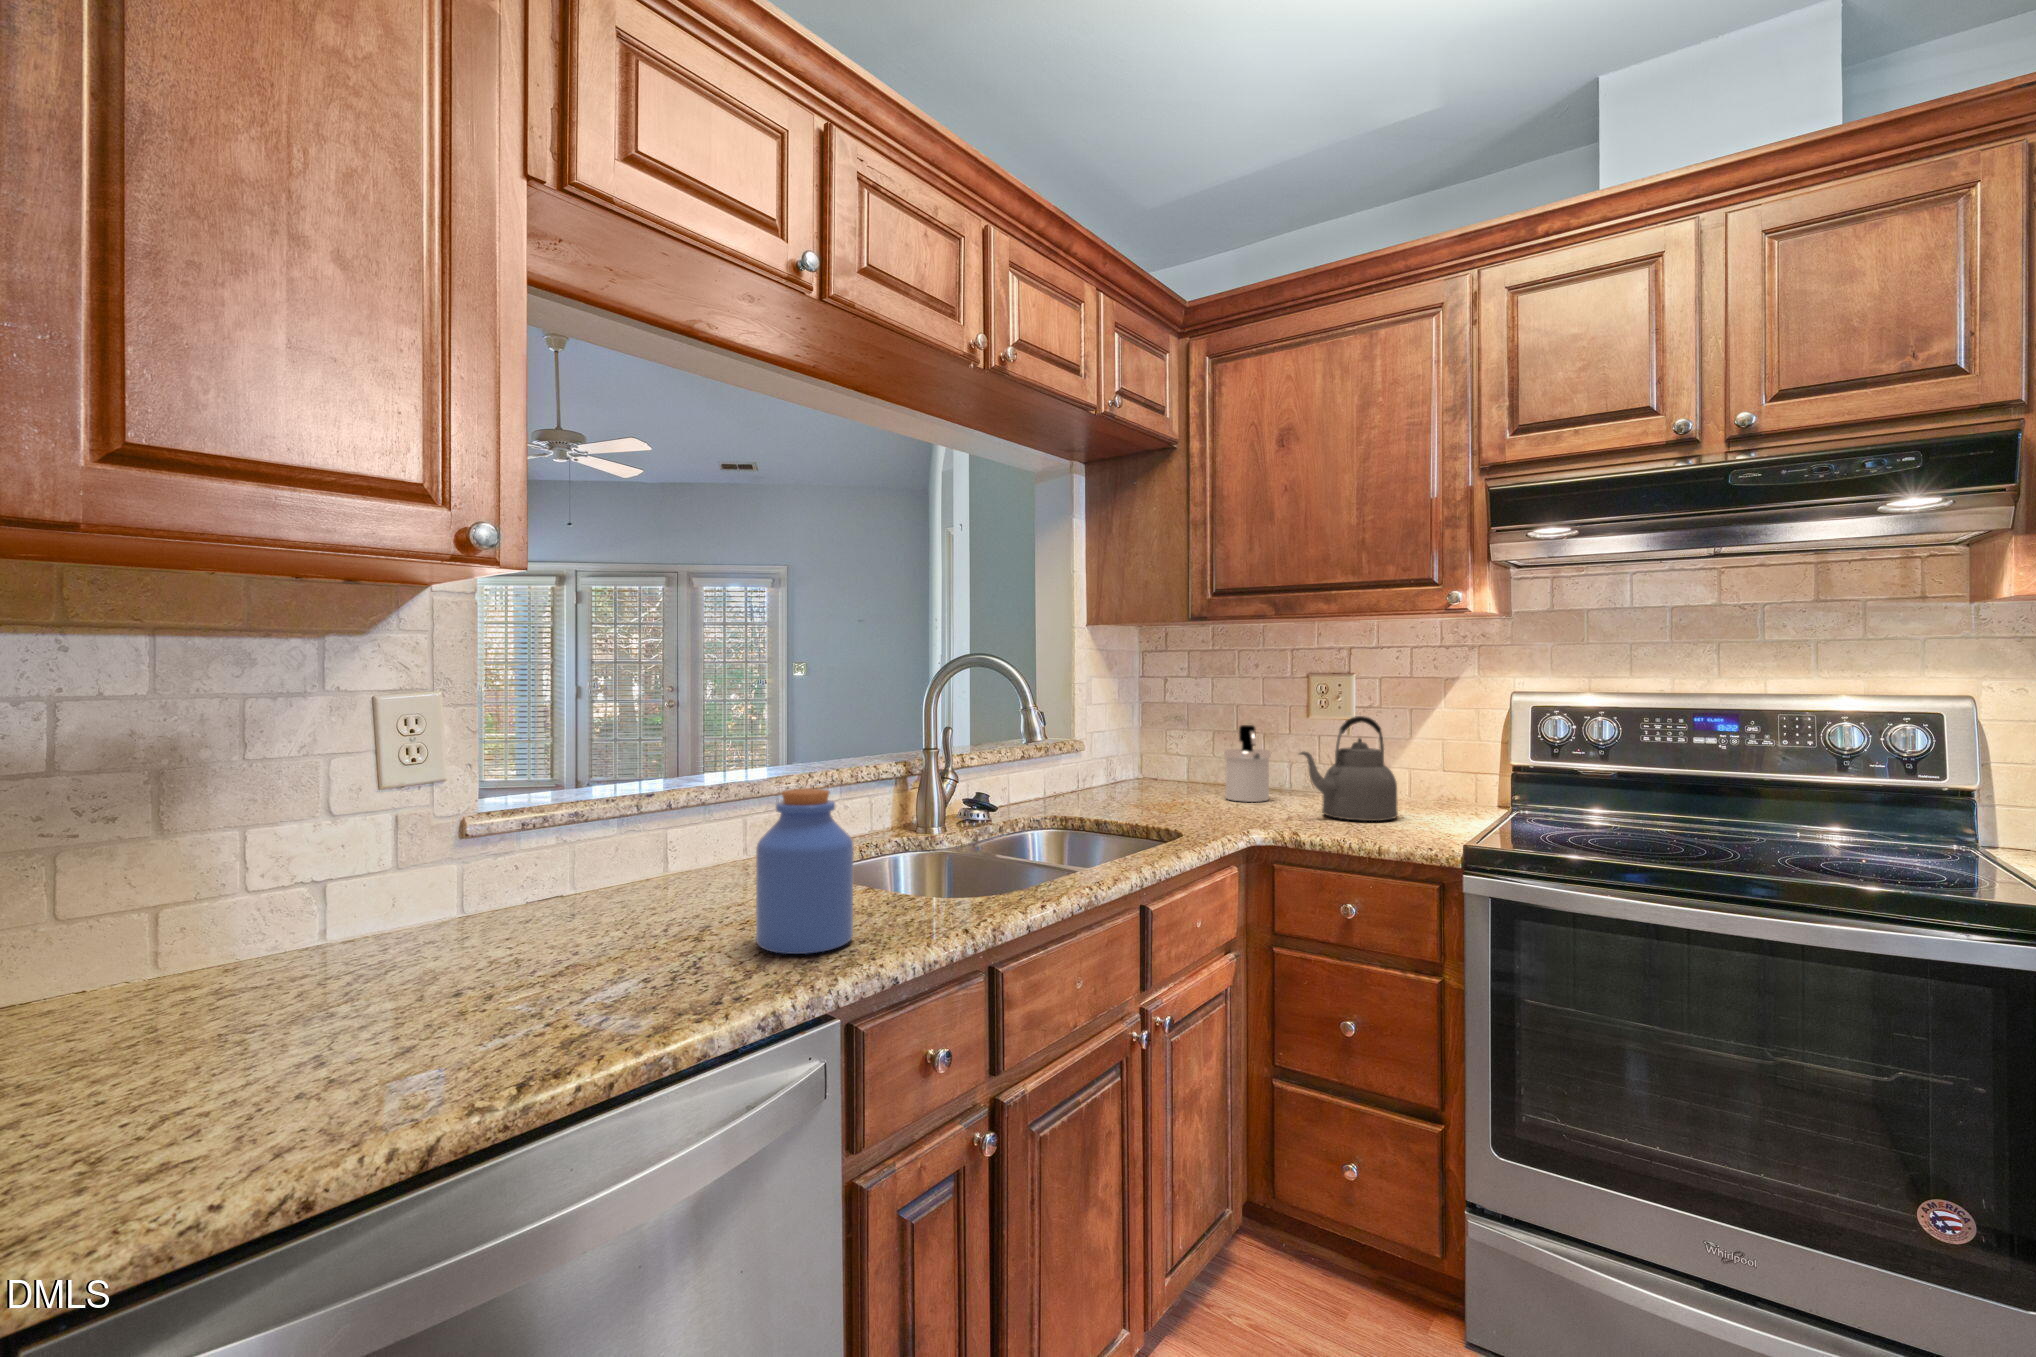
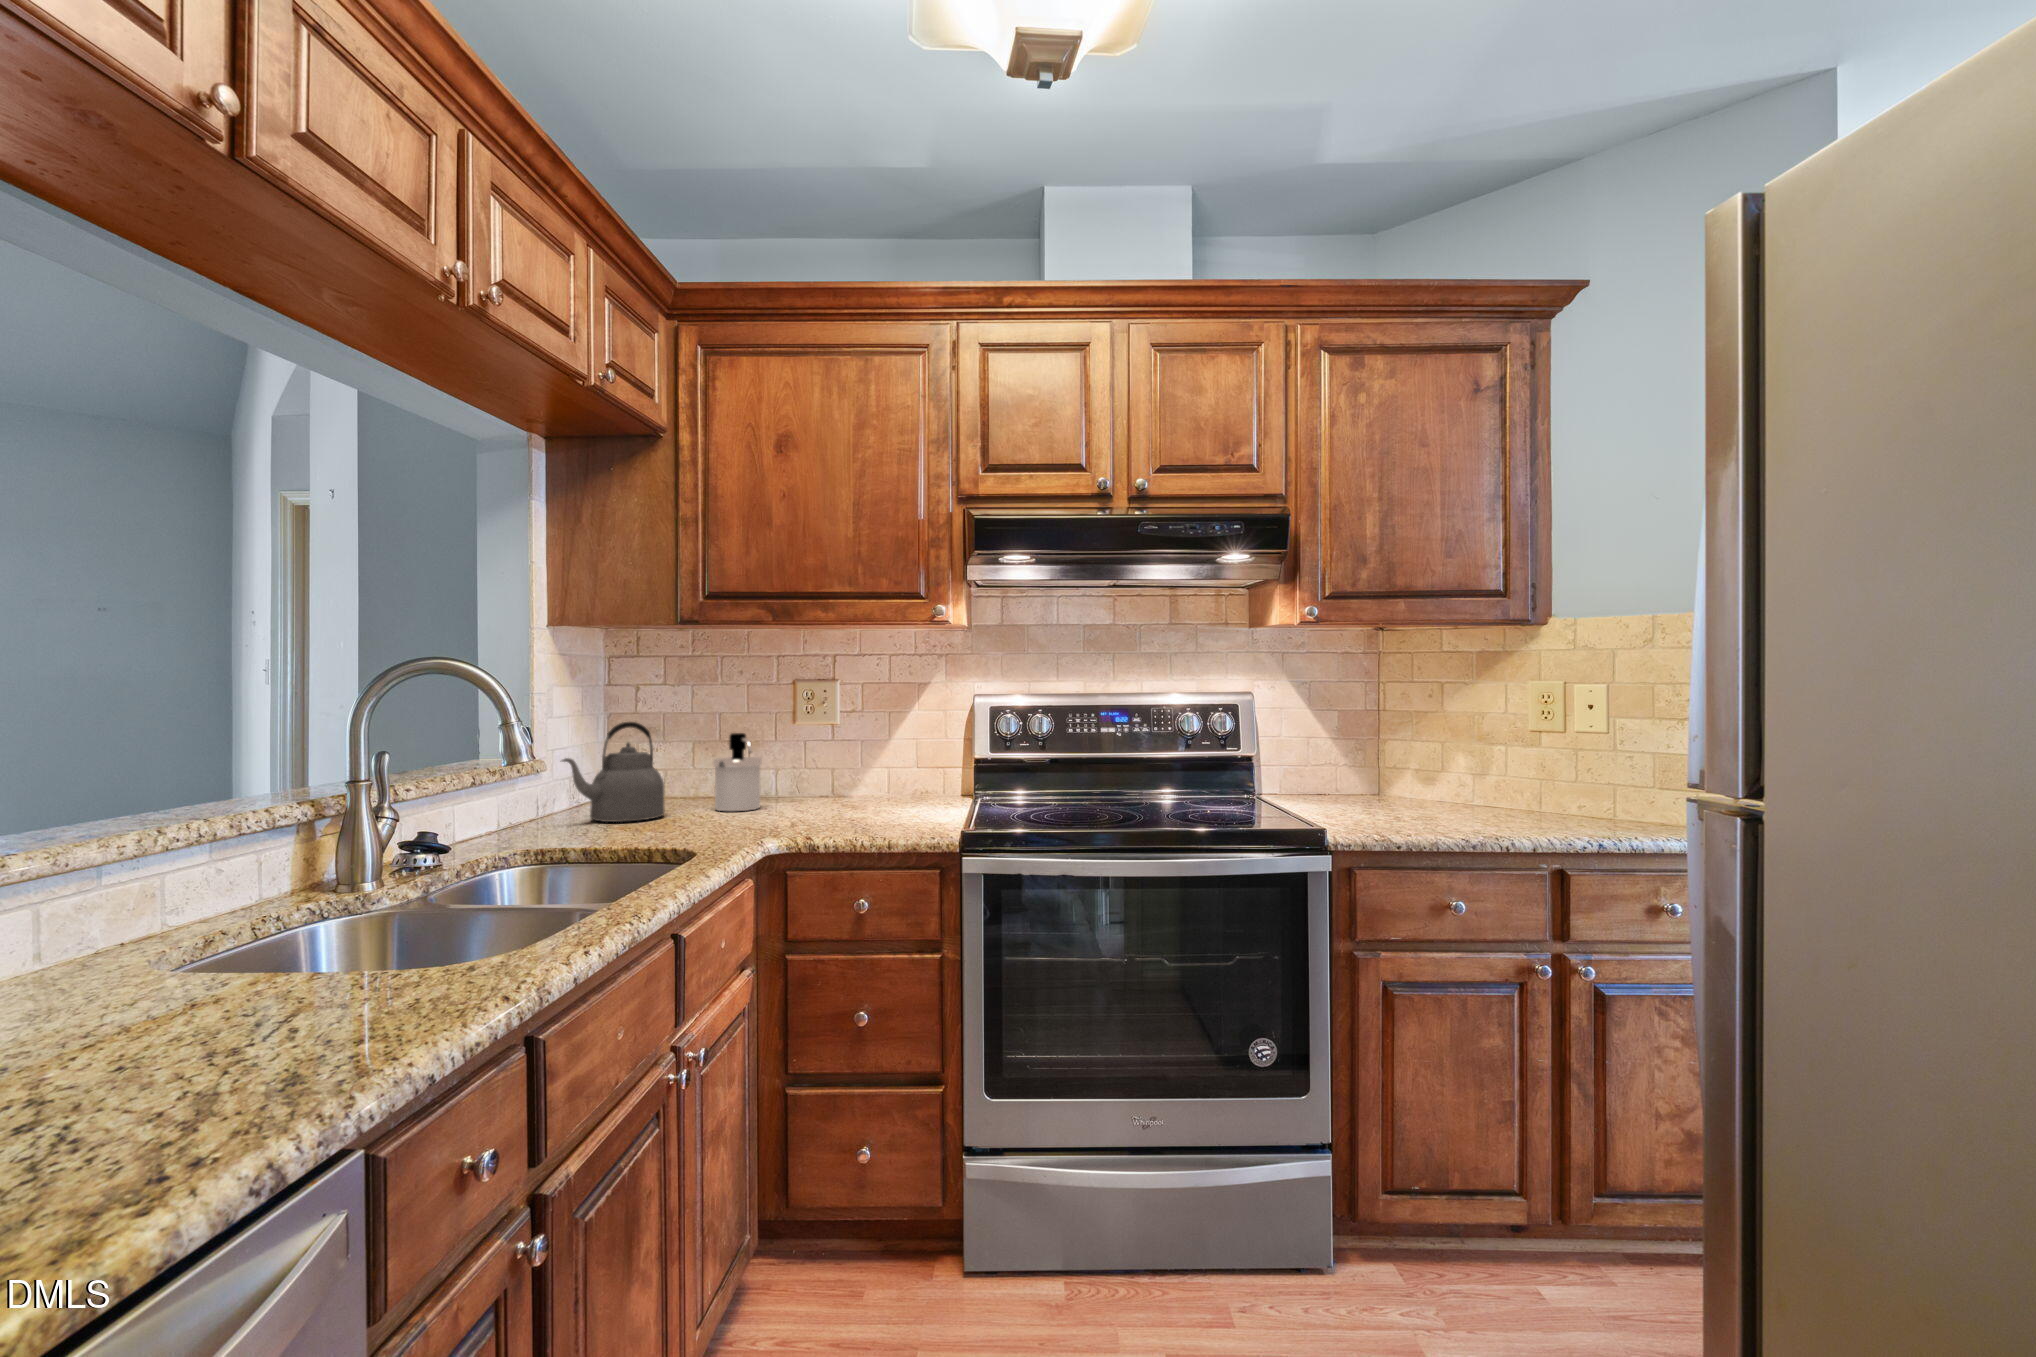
kettle: present [1299,716,1398,821] -> present [562,722,664,822]
jar: present [756,789,854,954] -> none [162,834,345,1086]

